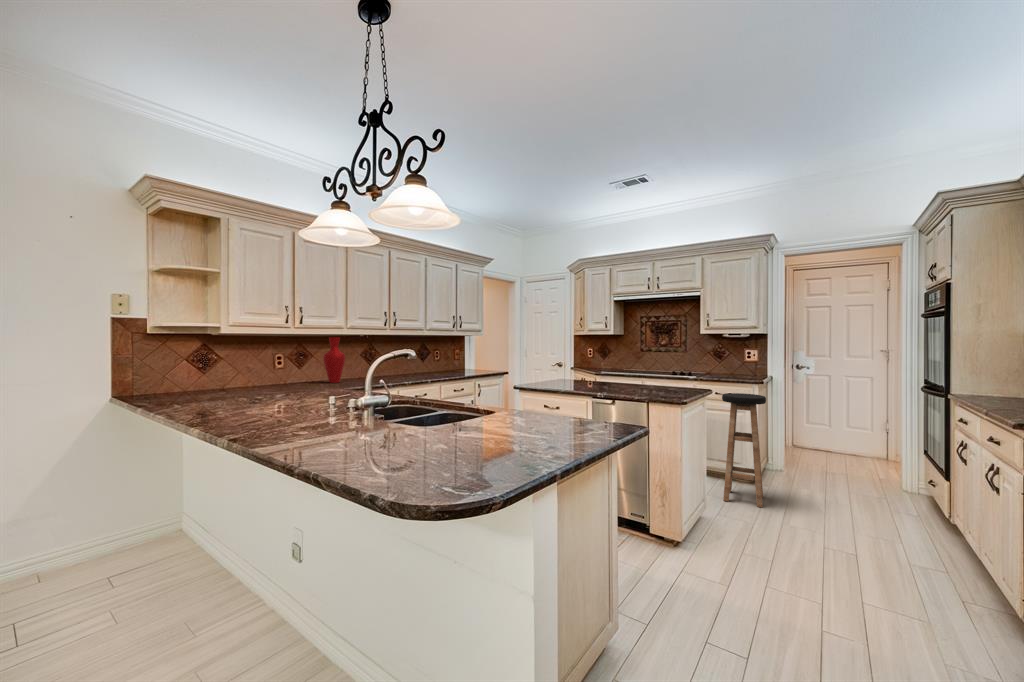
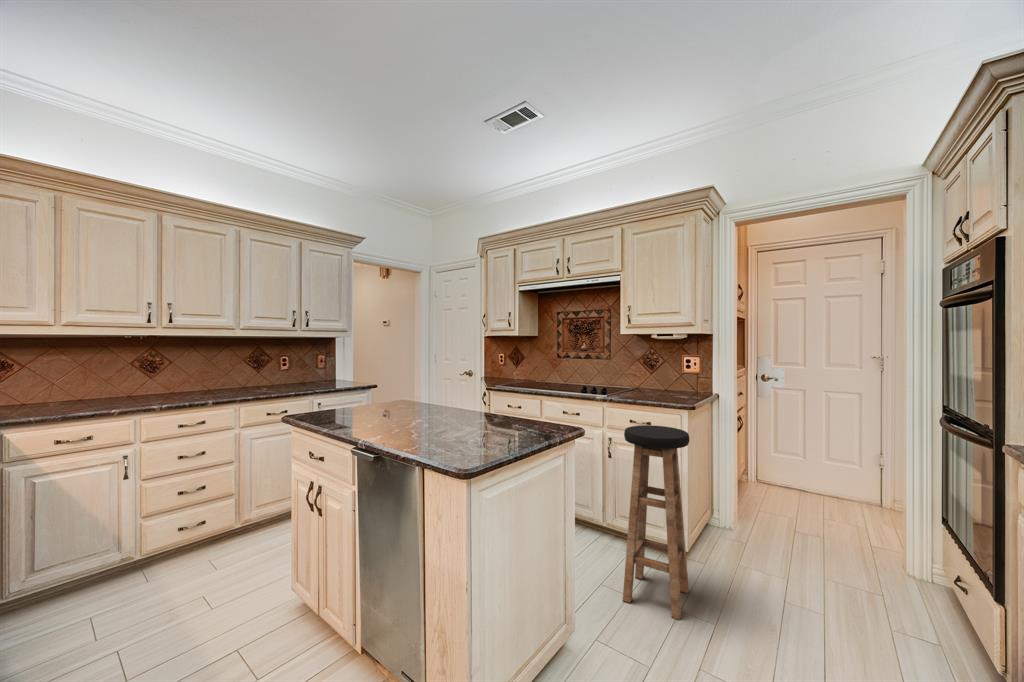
vase: present [323,337,345,383] -> none [28,340,74,409]

